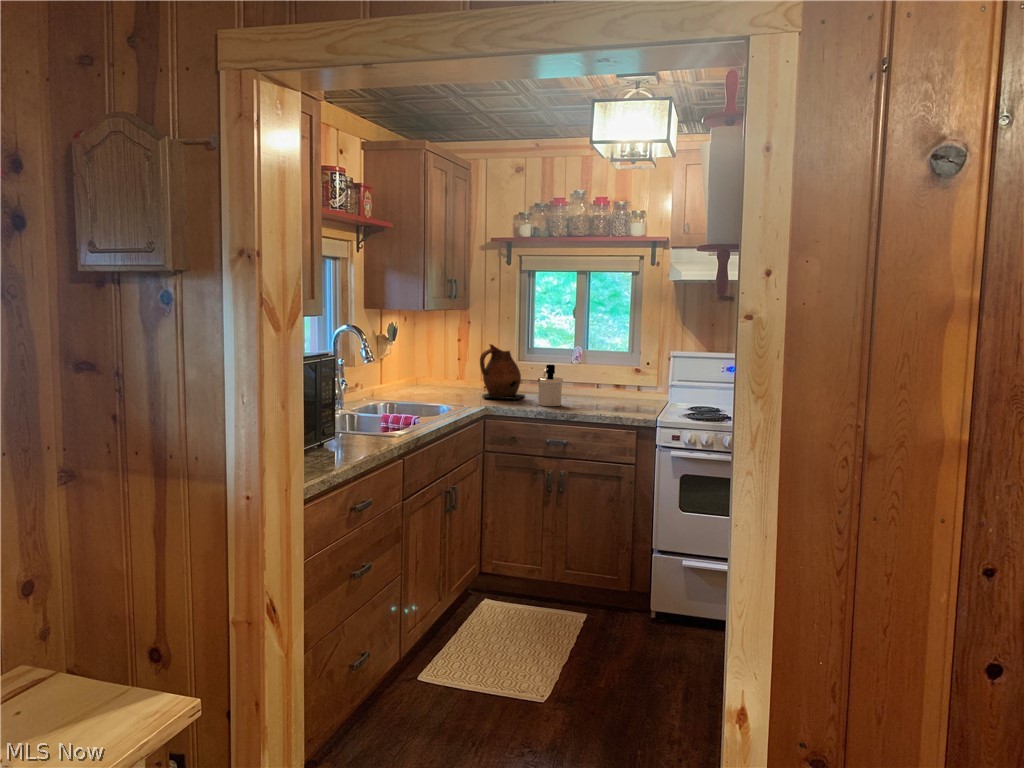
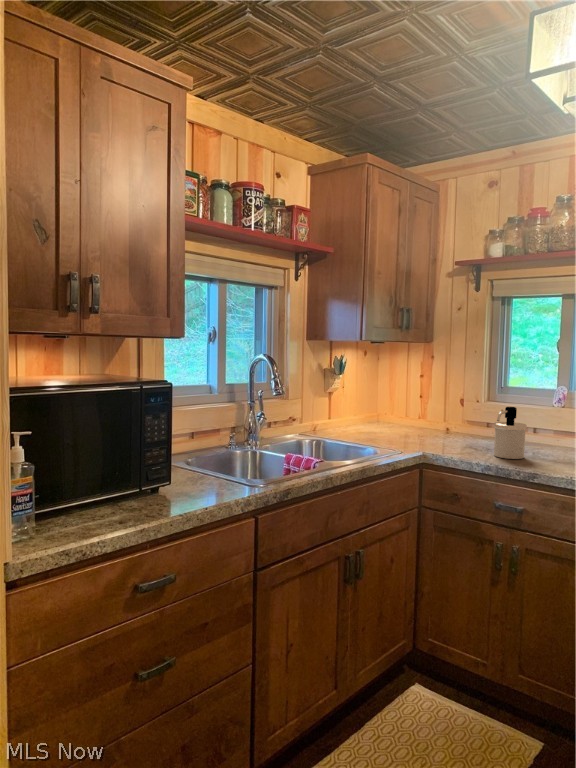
ceramic pitcher: present [480,344,525,399] -> none [430,380,487,447]

